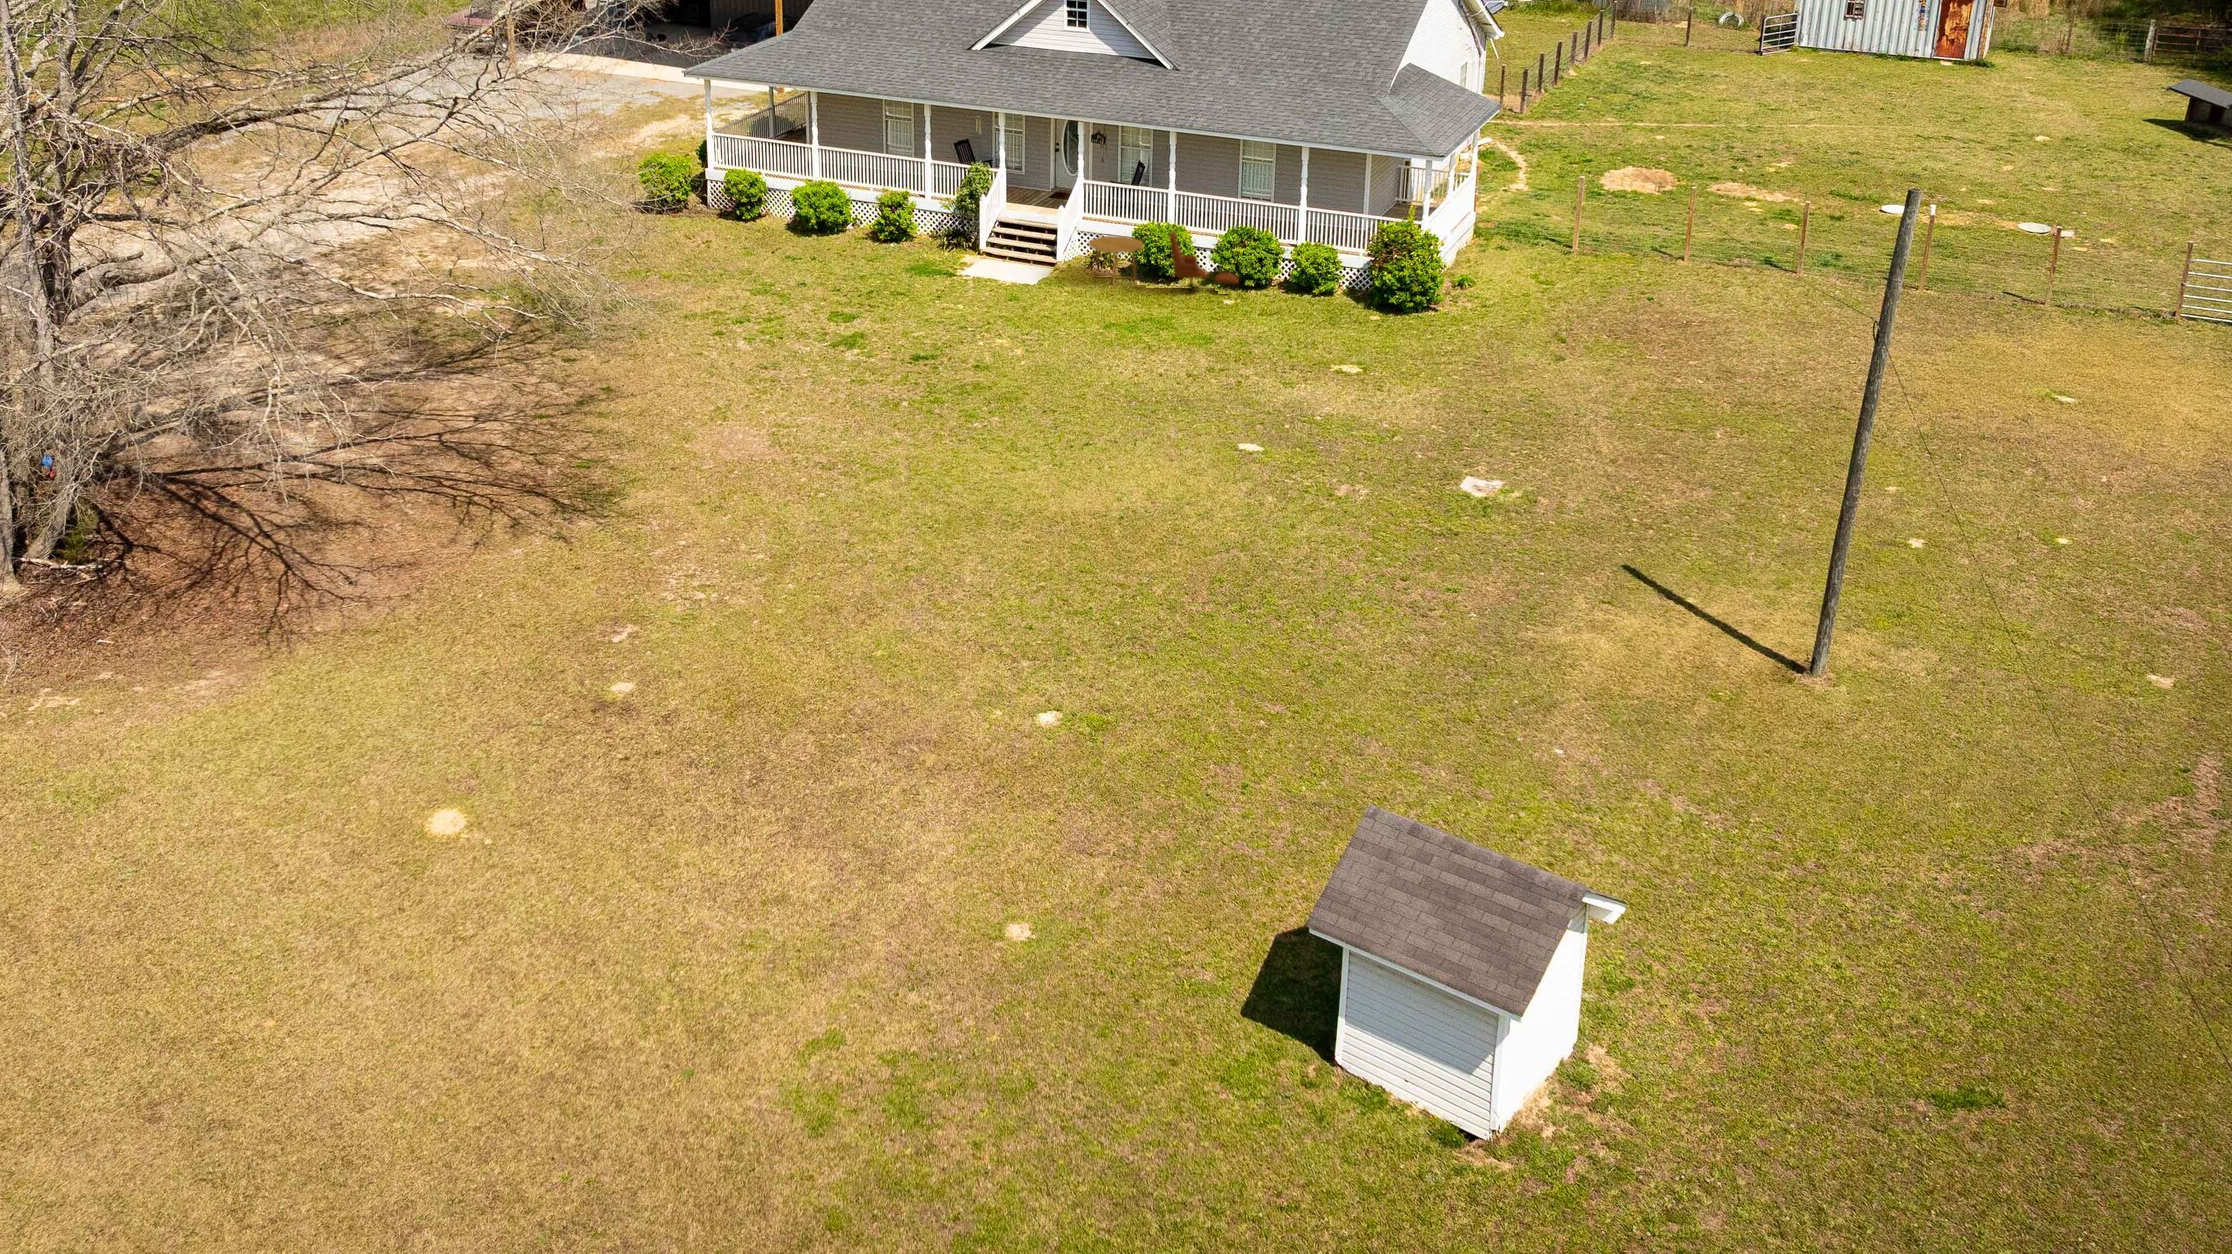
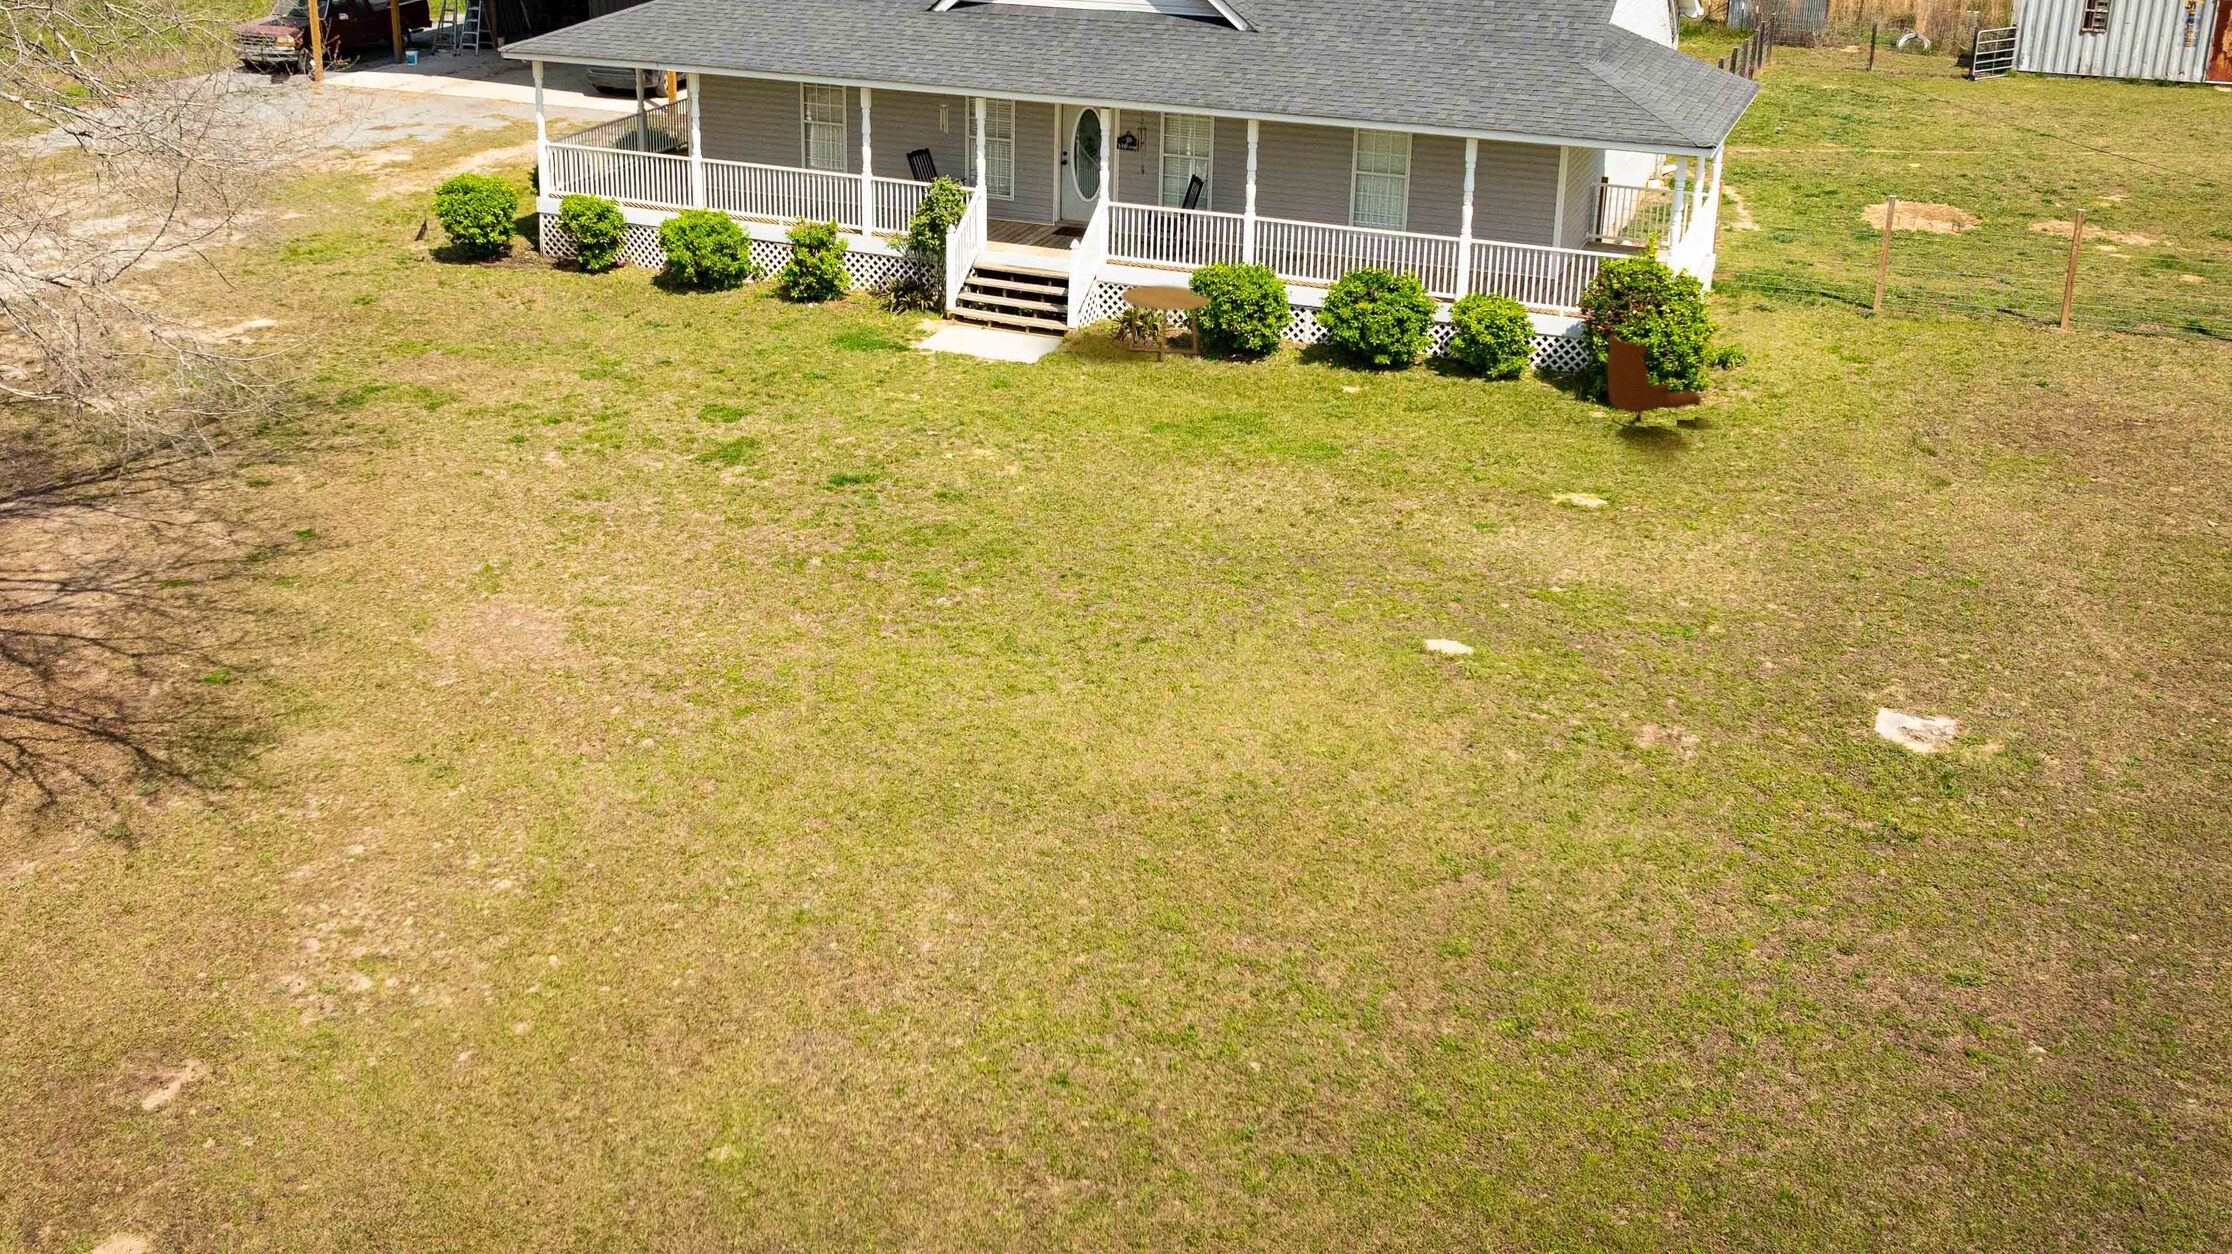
lounge chair: present [1169,232,1239,291] -> present [1608,335,1702,436]

